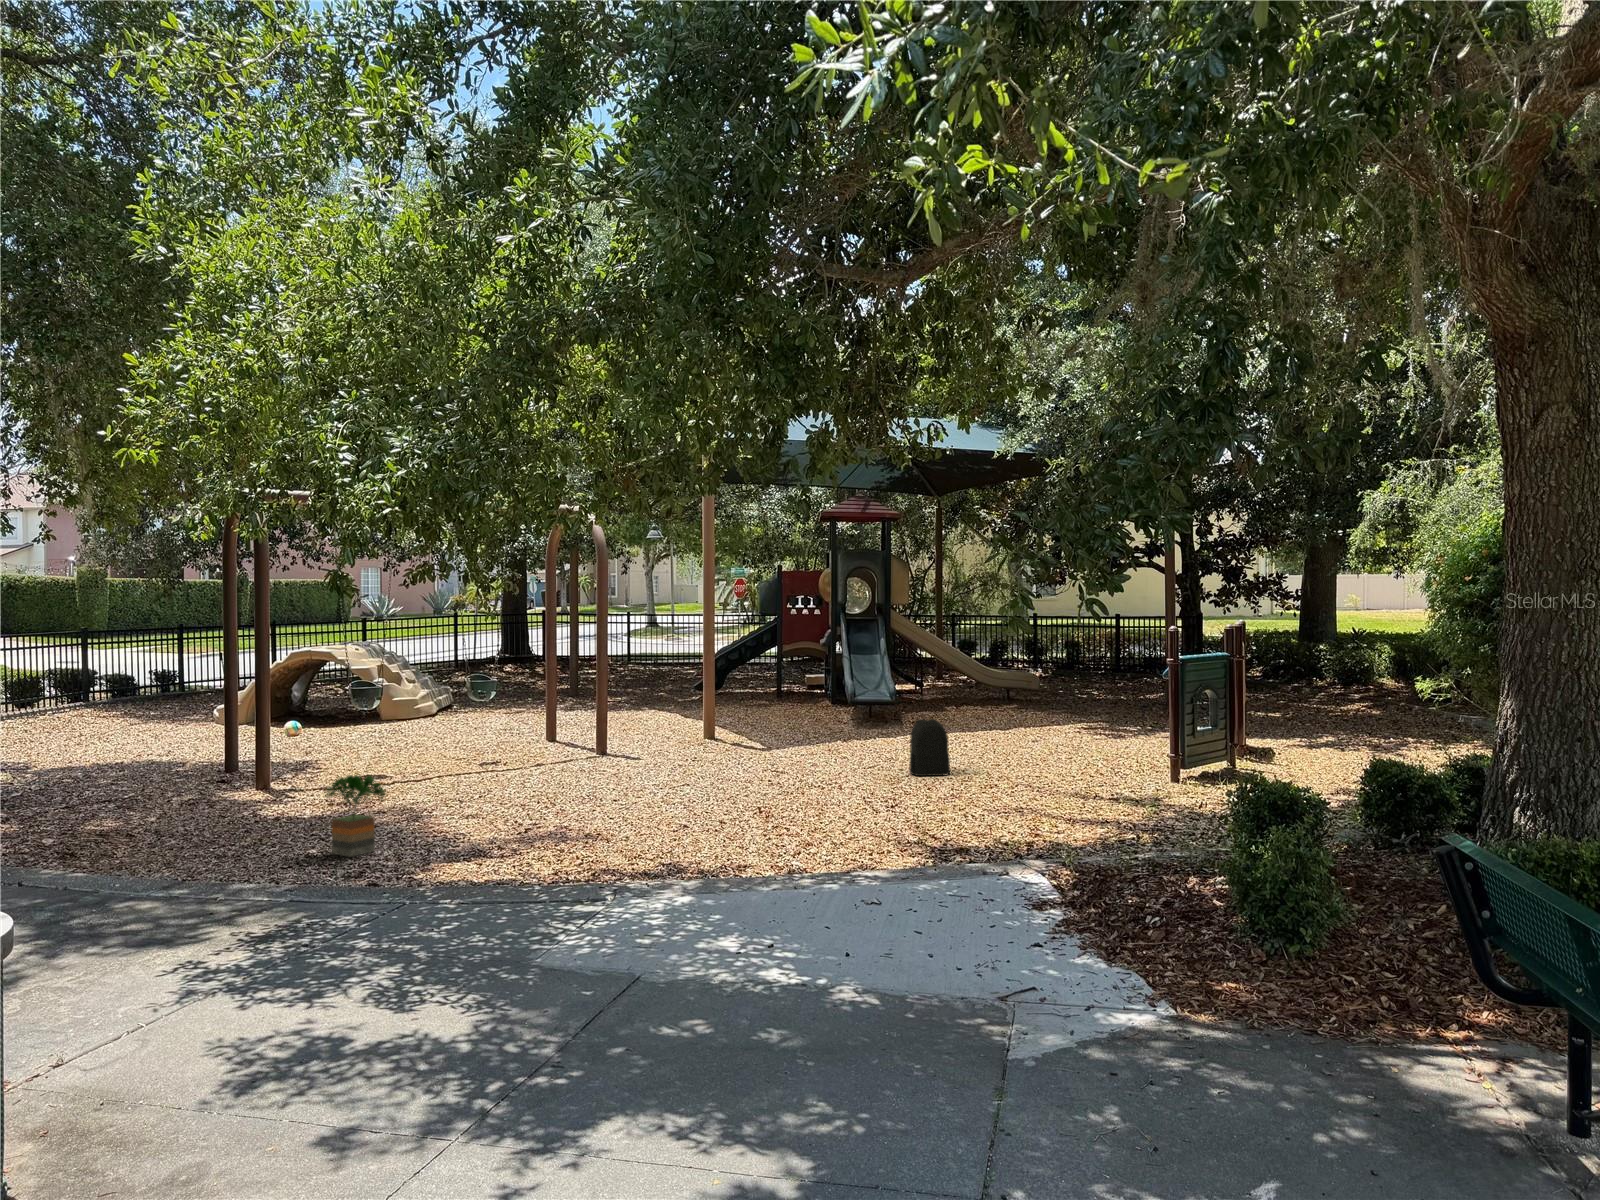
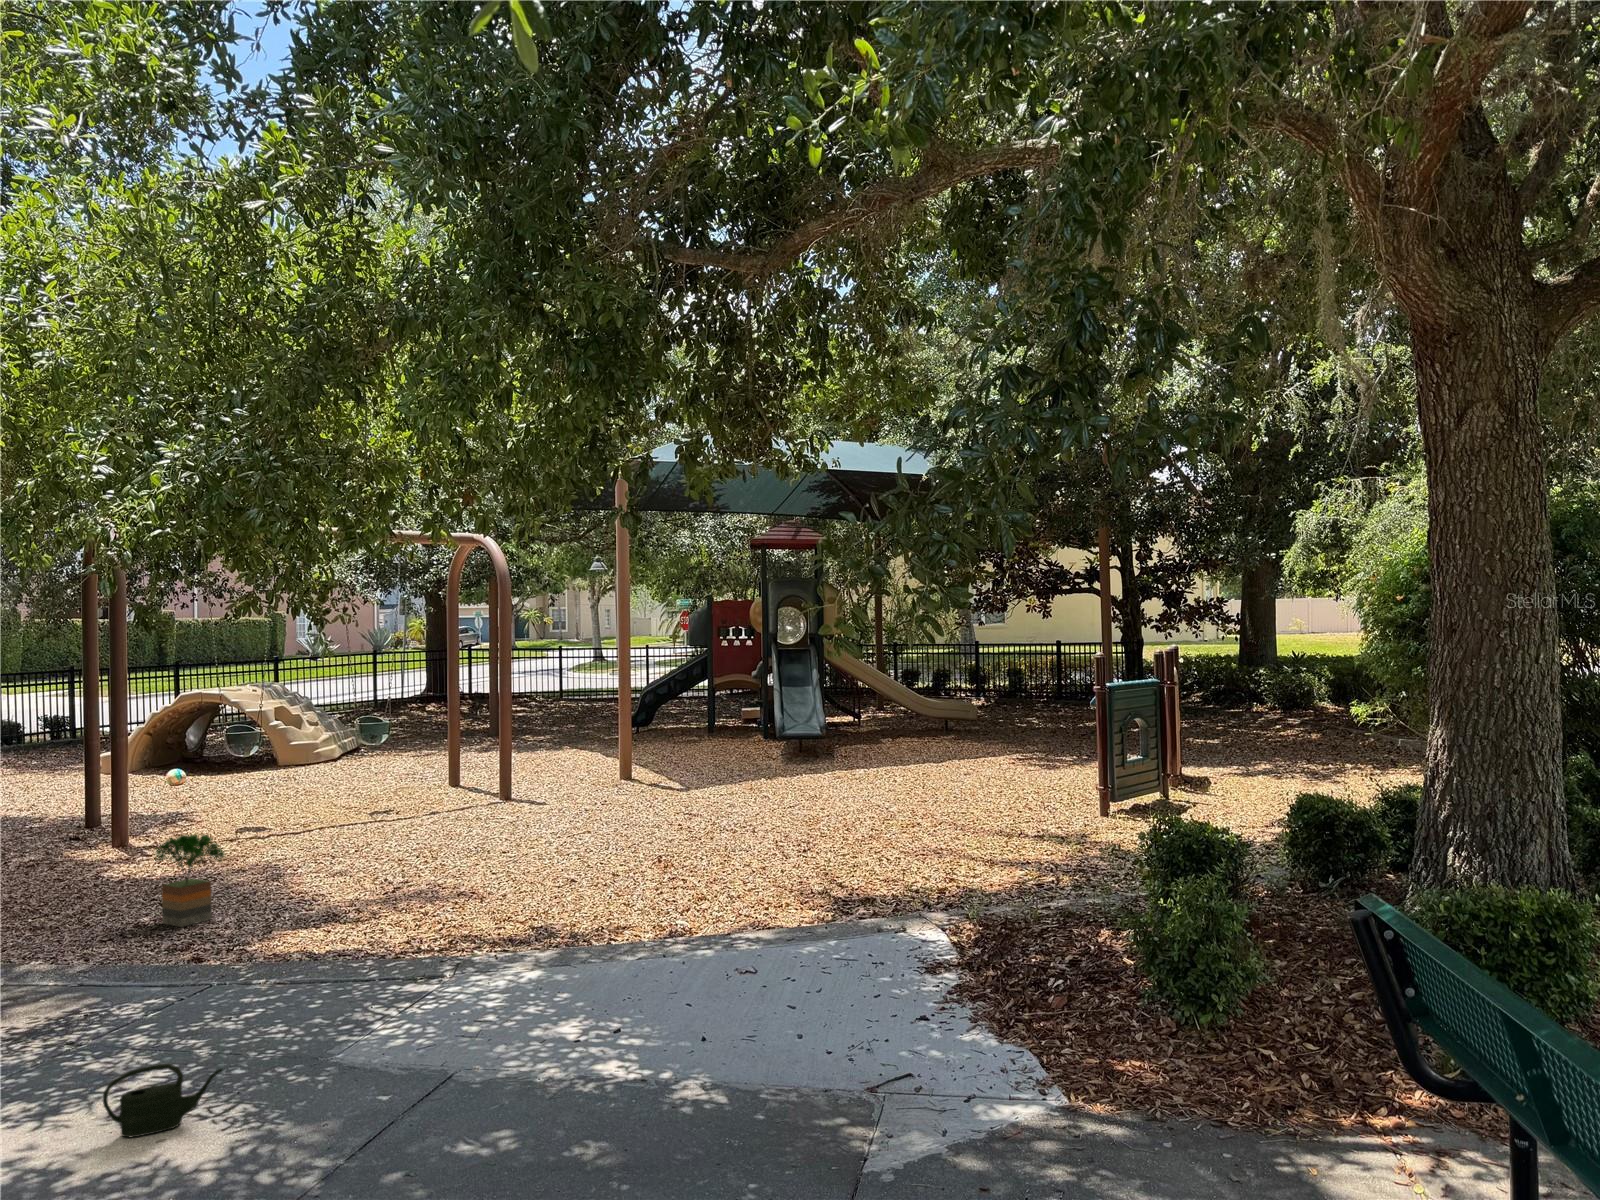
backpack: present [909,719,950,776] -> none [825,753,868,816]
watering can: none [370,956,461,1014] -> present [103,1064,222,1137]

